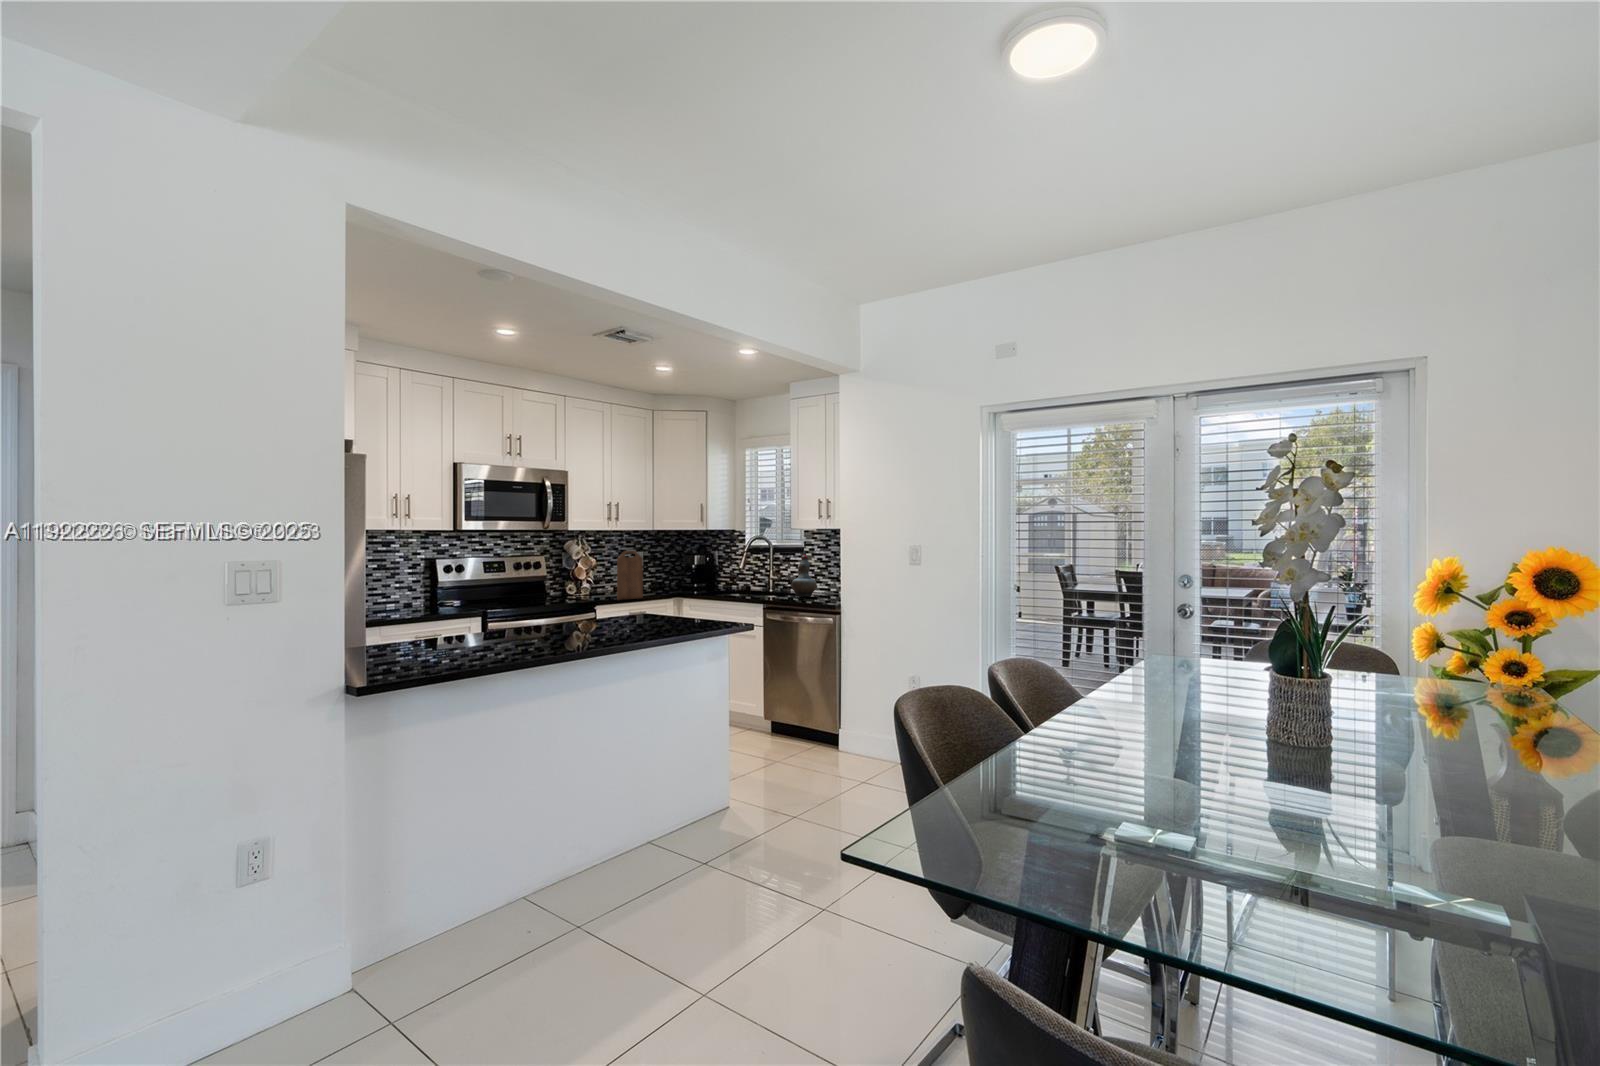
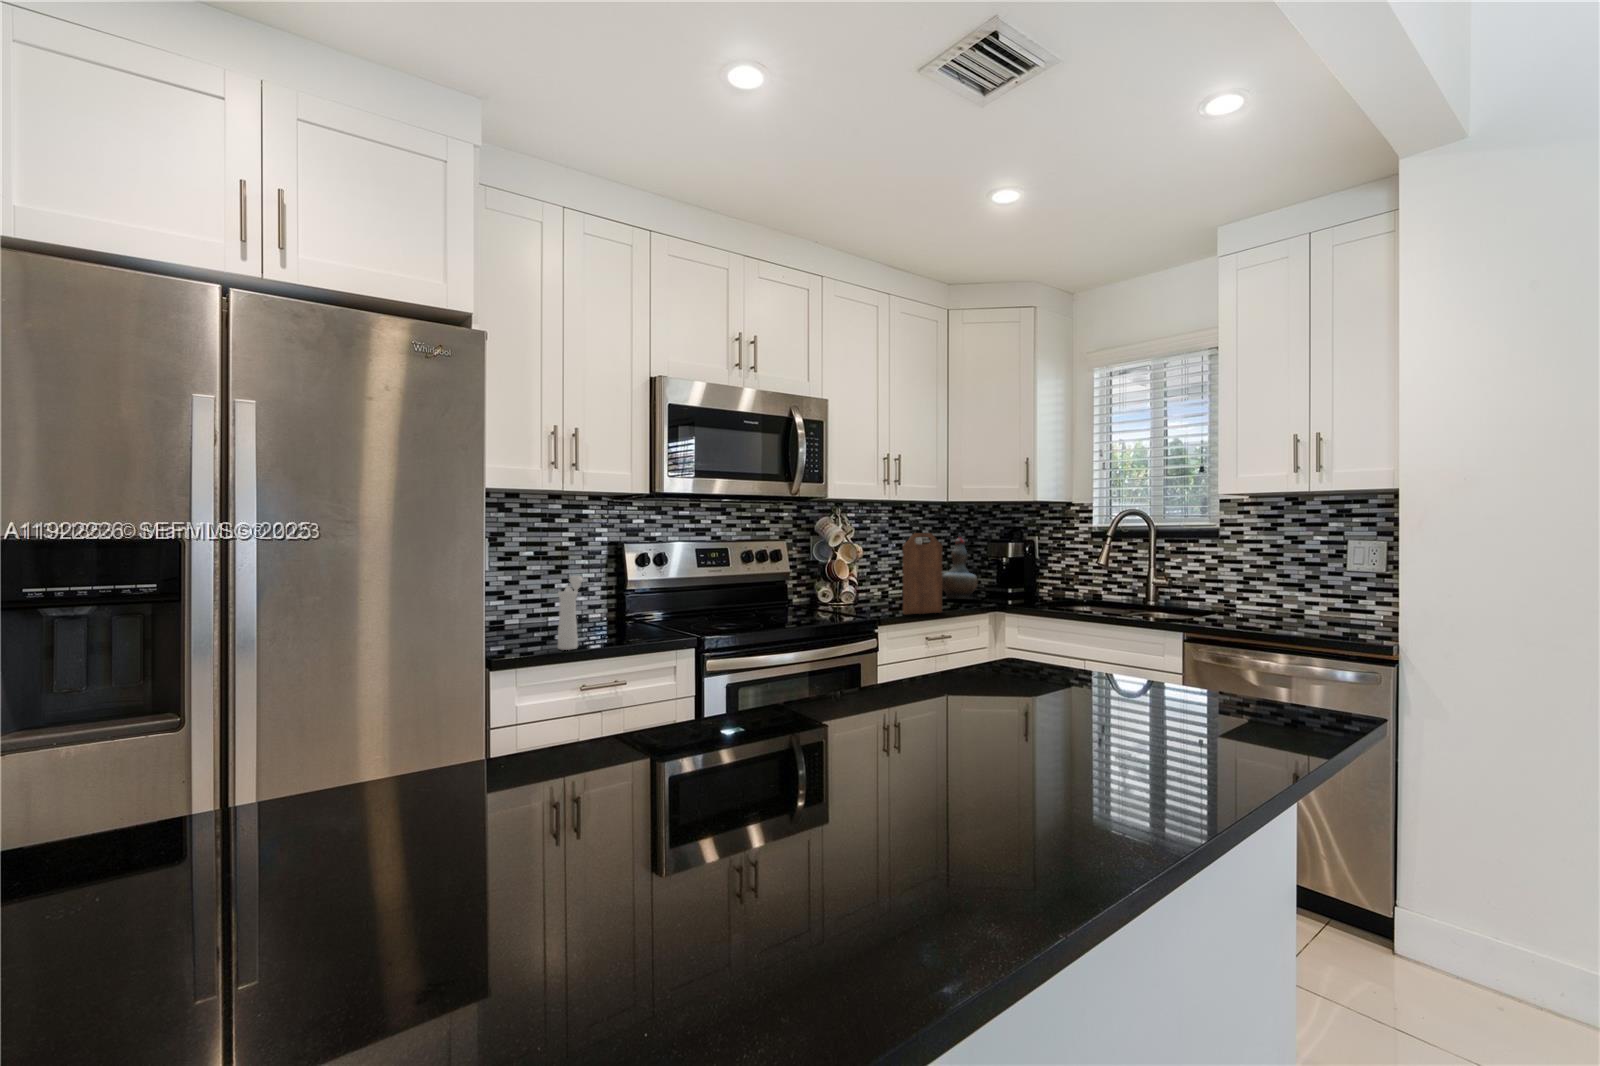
decorative vase: present [791,552,817,597] -> present [942,533,978,600]
pepper mill: none [397,579,412,619] -> present [558,576,583,650]

